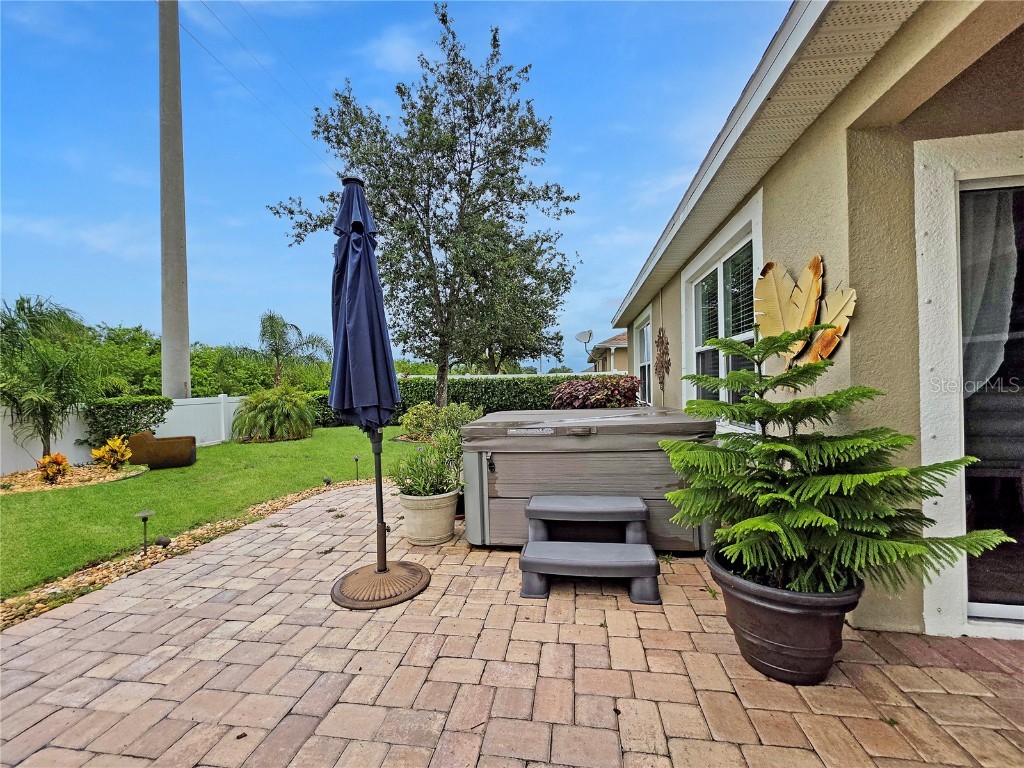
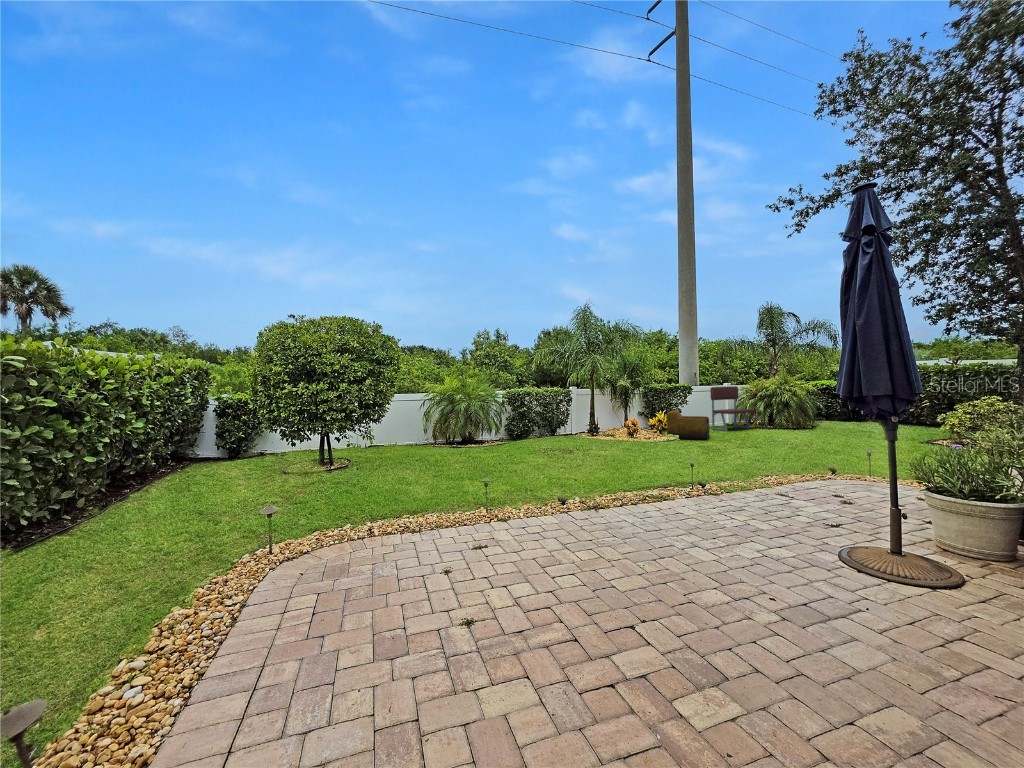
bench: none [200,398,255,450] -> present [710,386,755,431]

